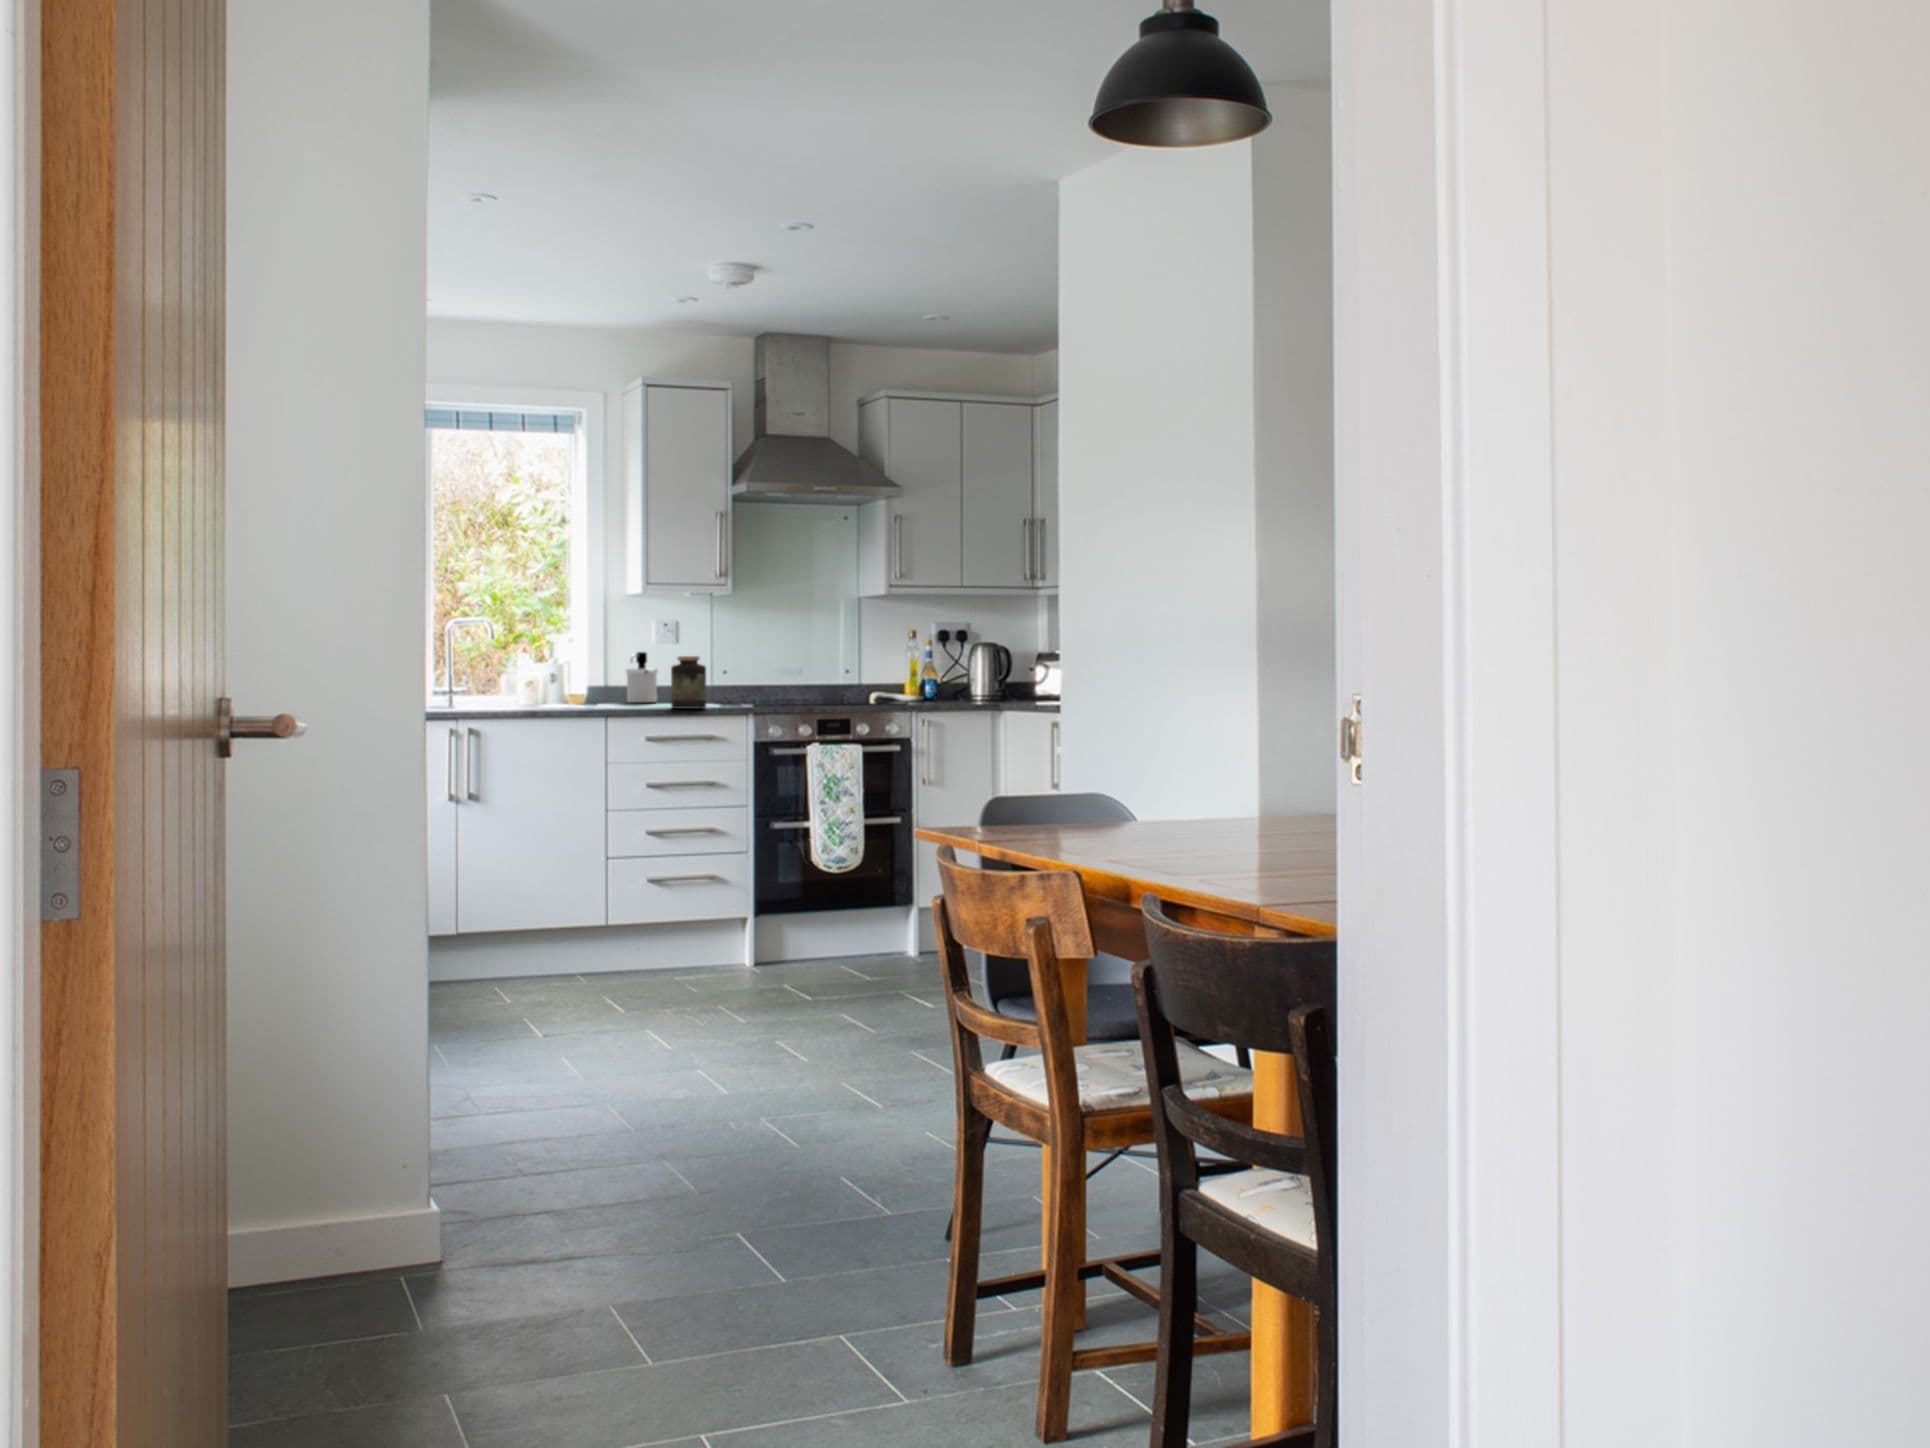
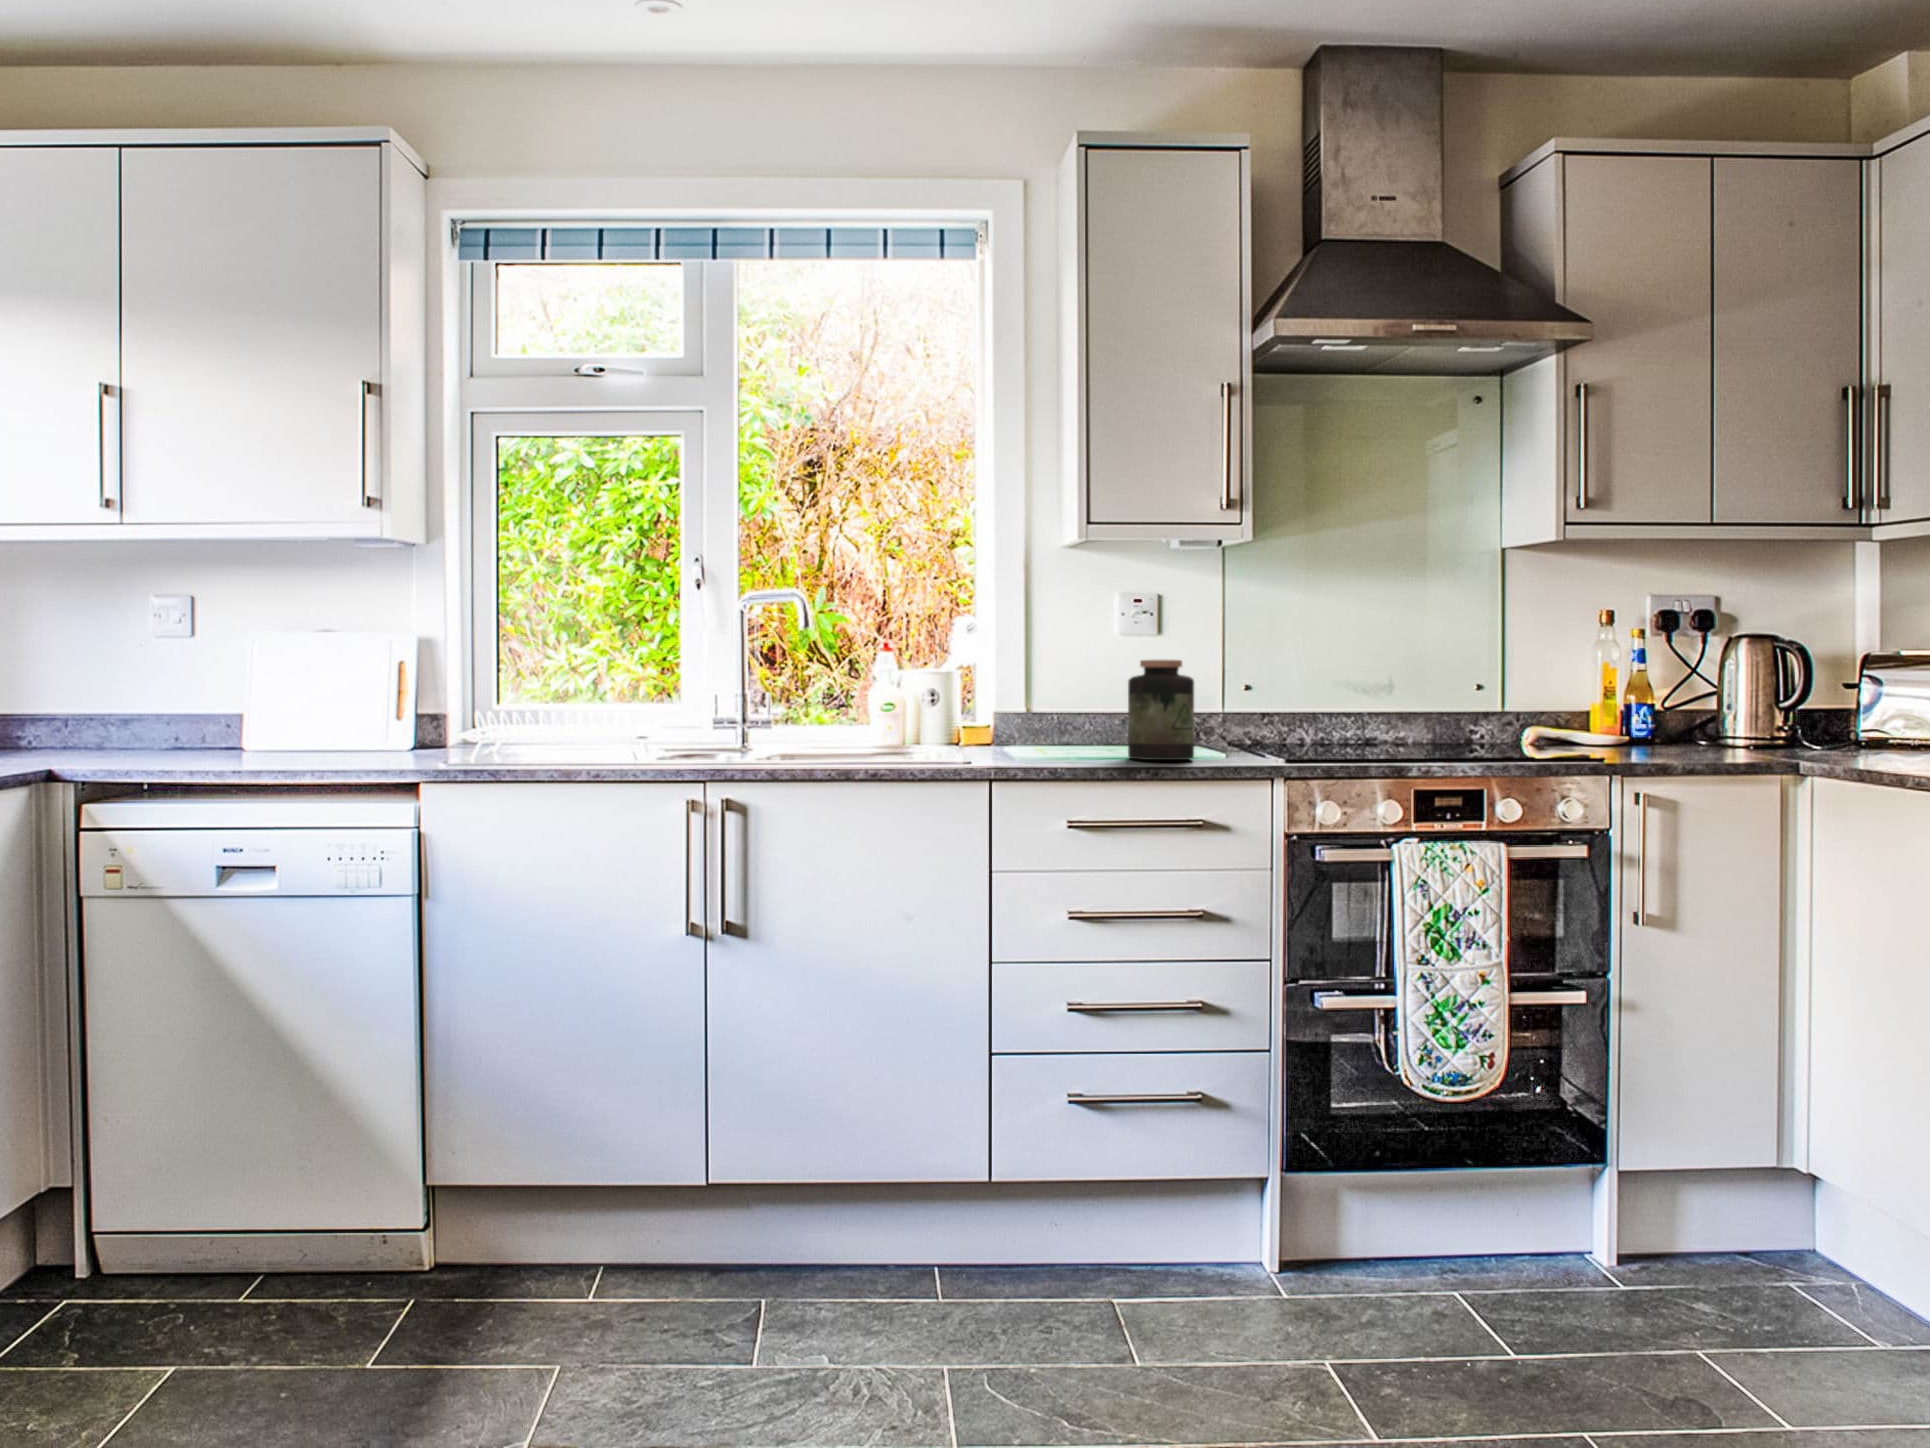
soap dispenser: present [626,652,658,703] -> none [1061,652,1117,743]

